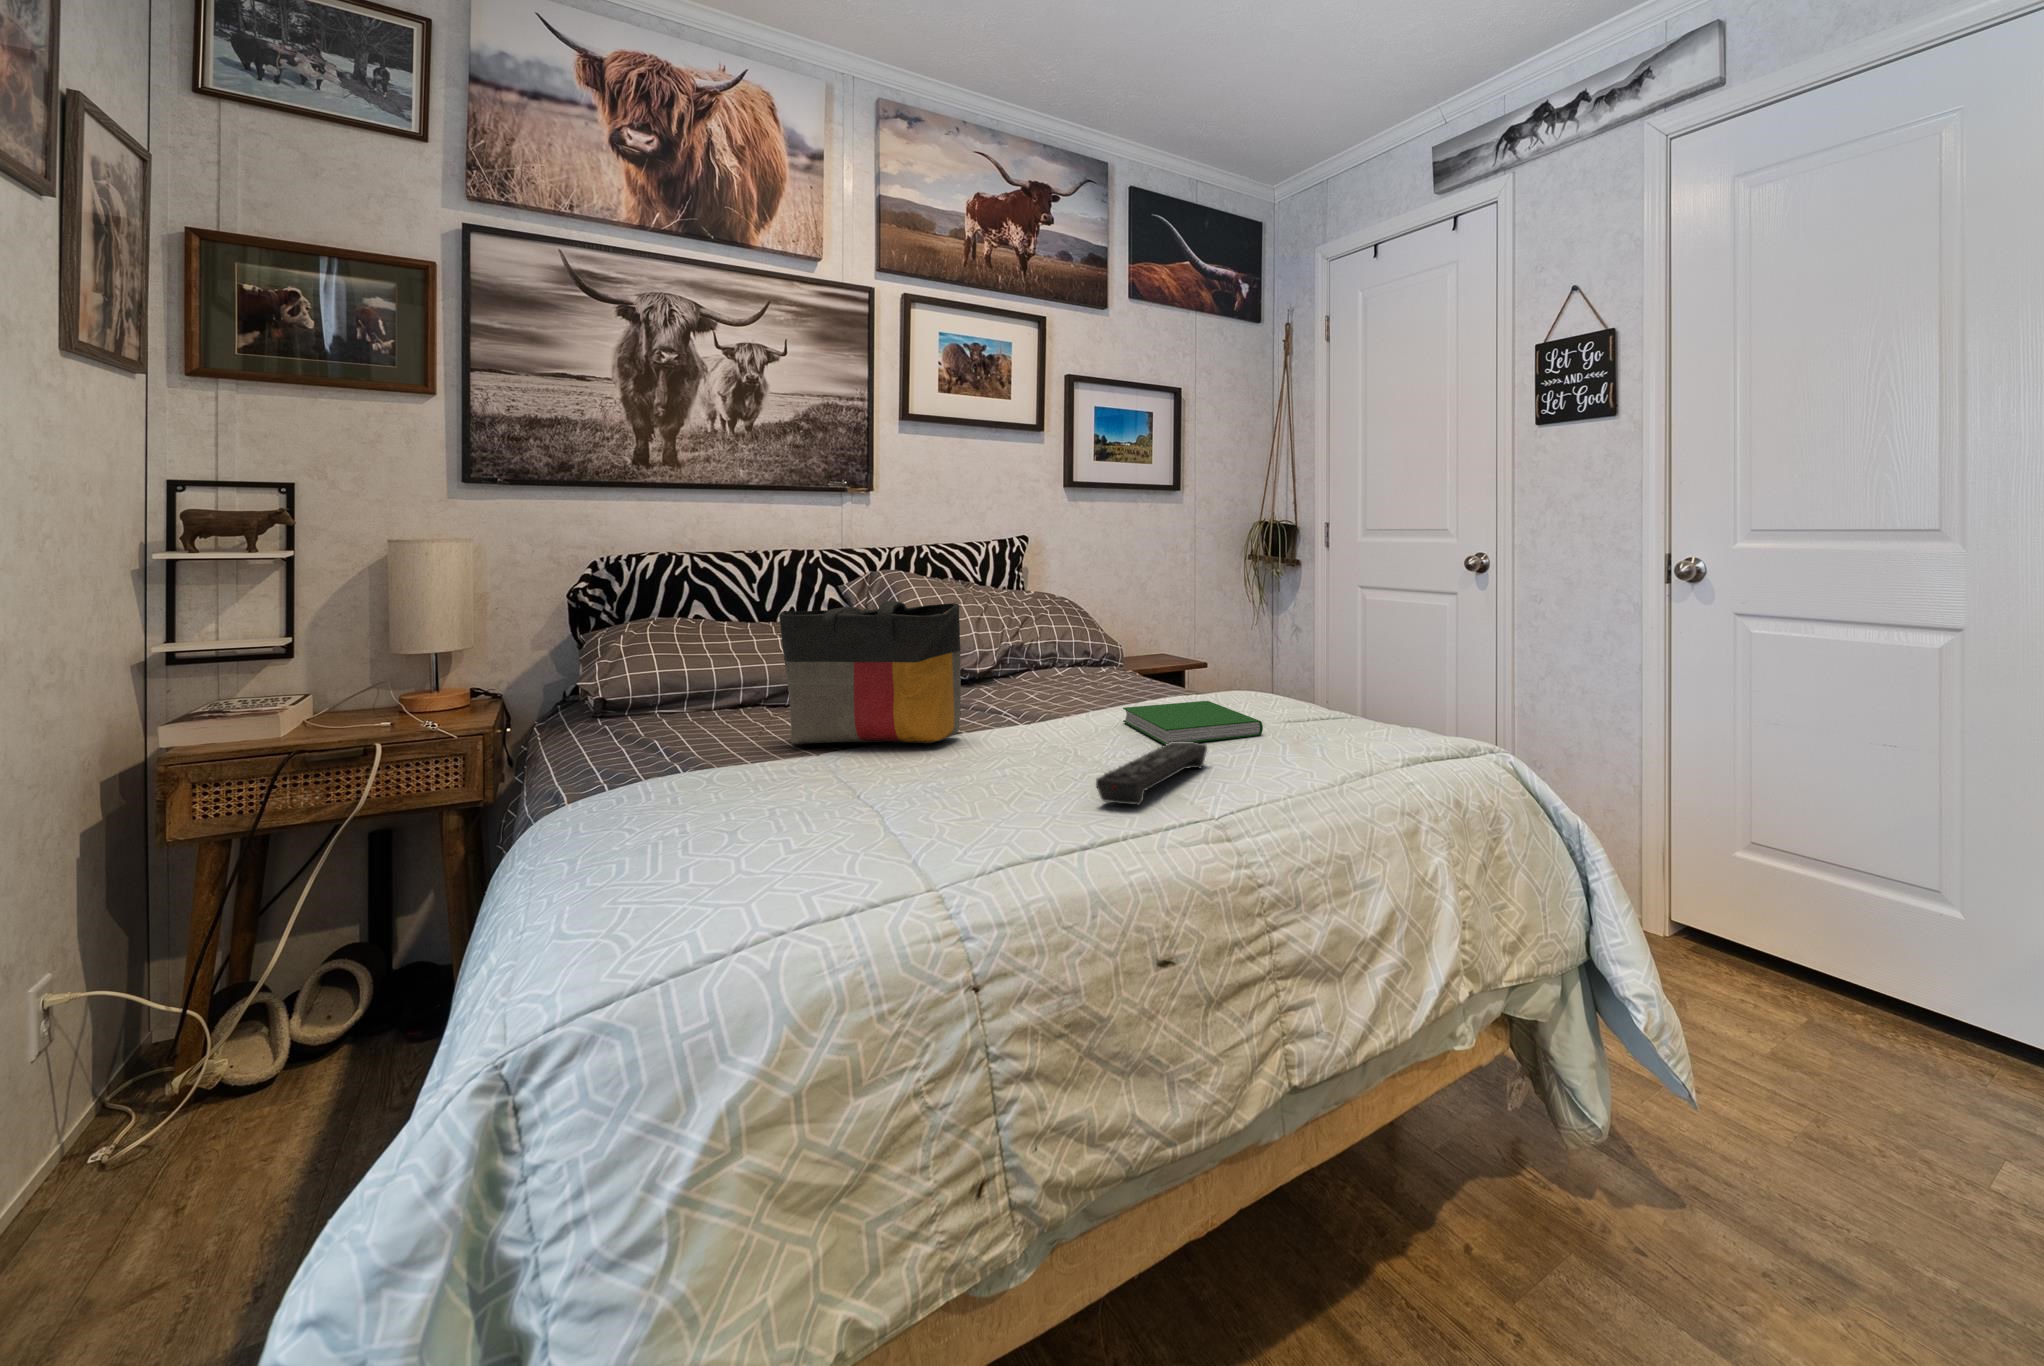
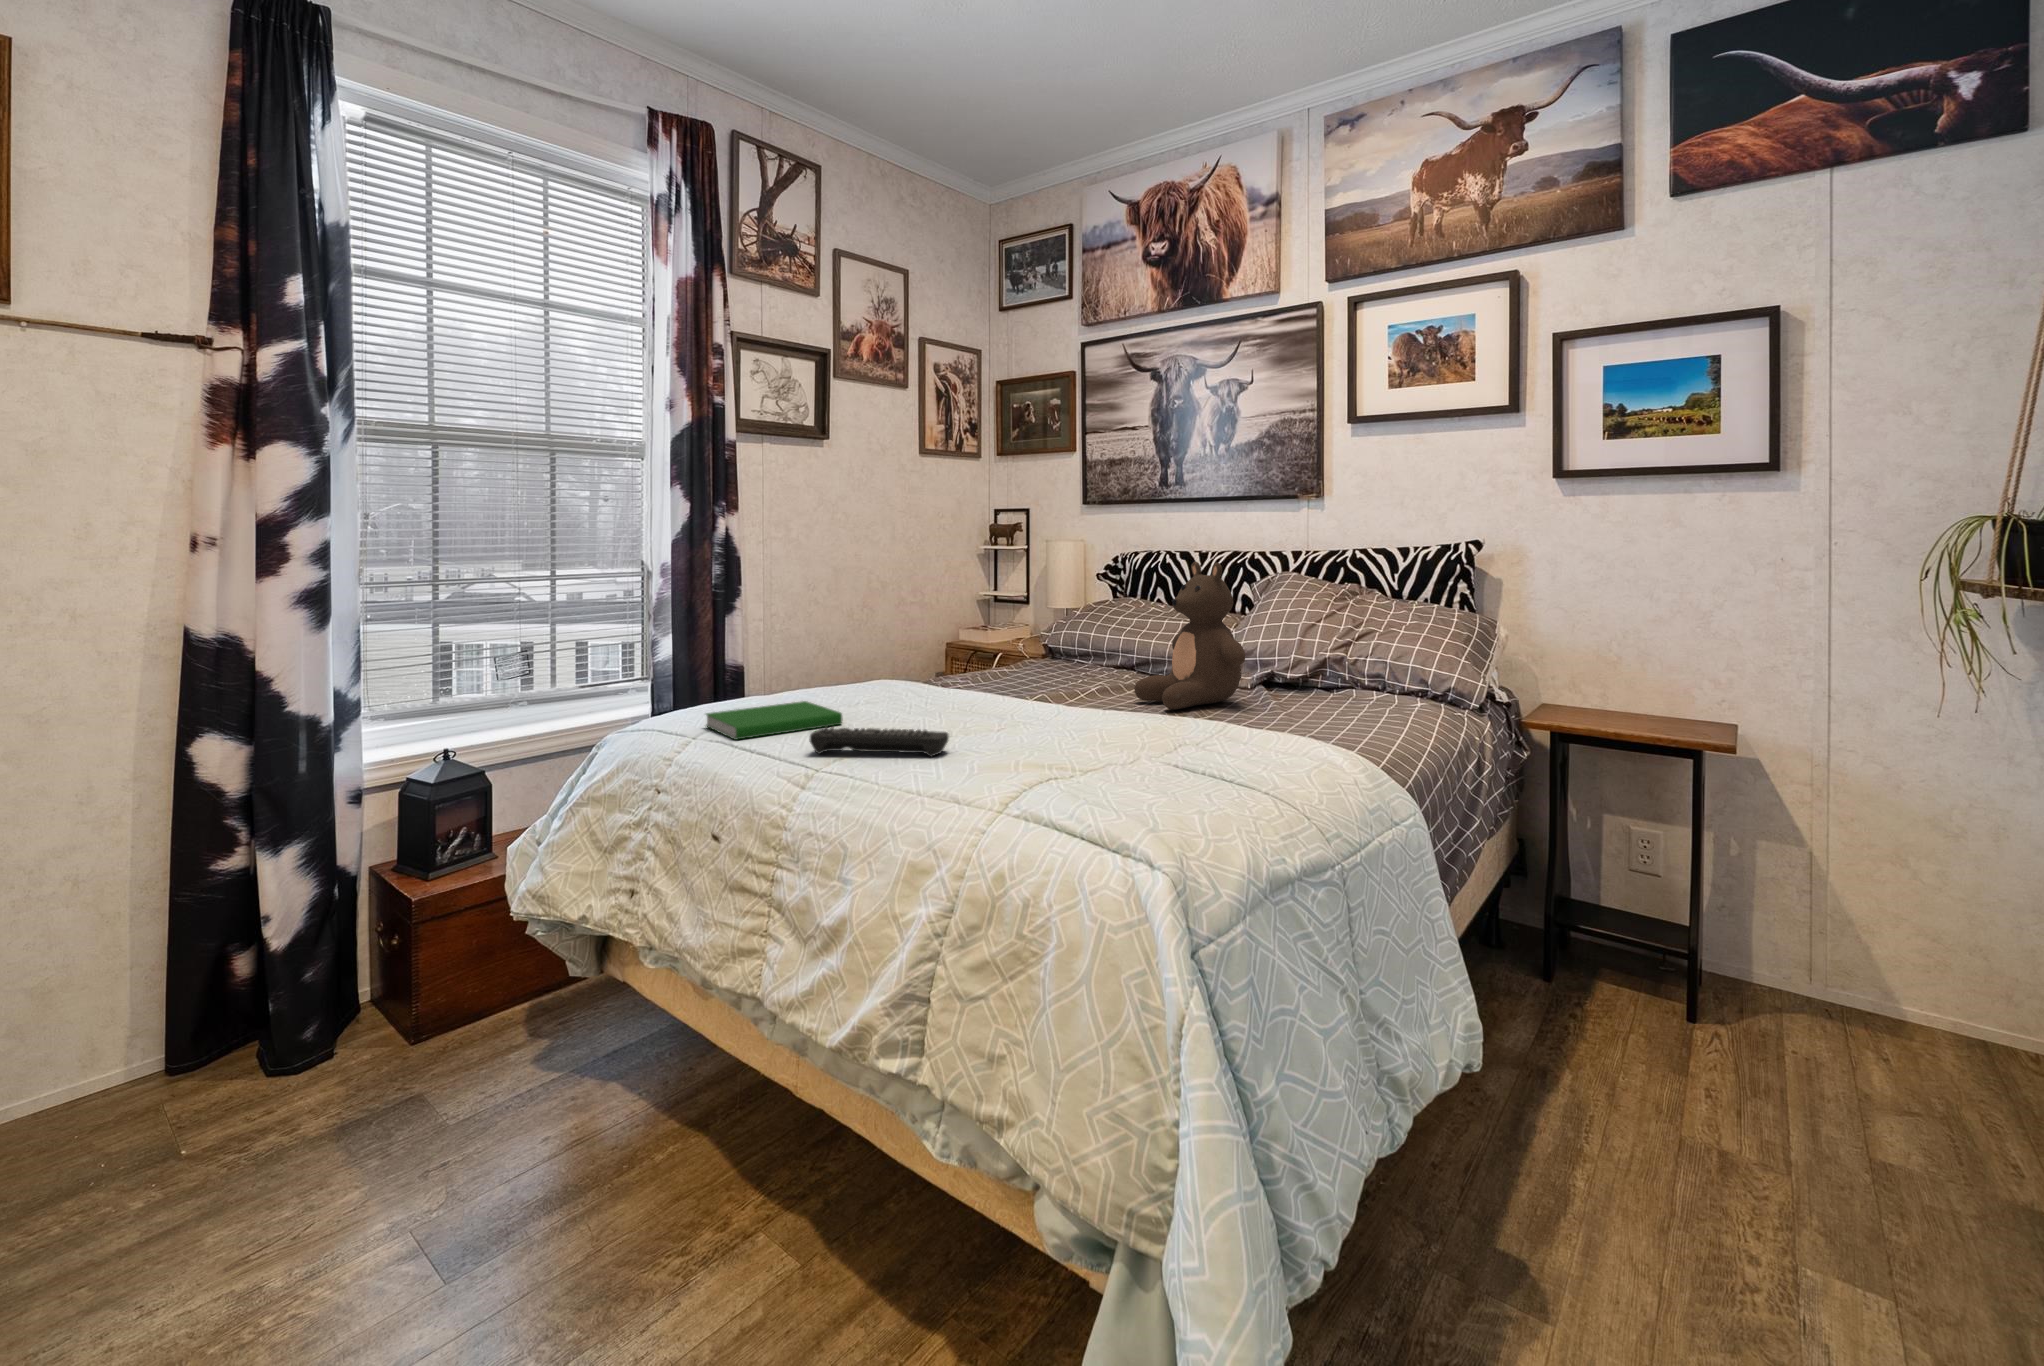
teddy bear: none [990,552,1112,704] -> present [1134,561,1245,709]
tote bag: present [779,601,961,744] -> none [968,597,1045,705]
hardcover book: present [1123,701,1263,744] -> present [706,701,842,740]

